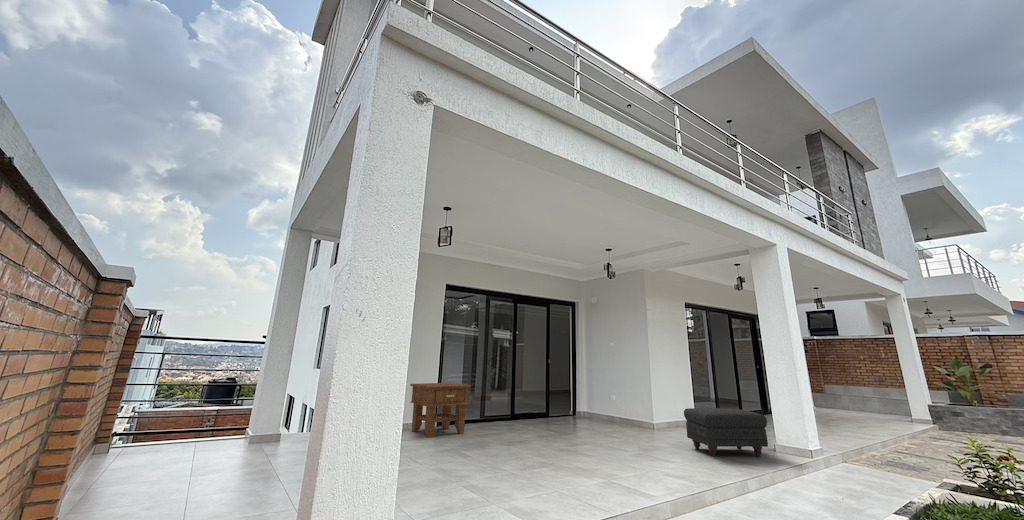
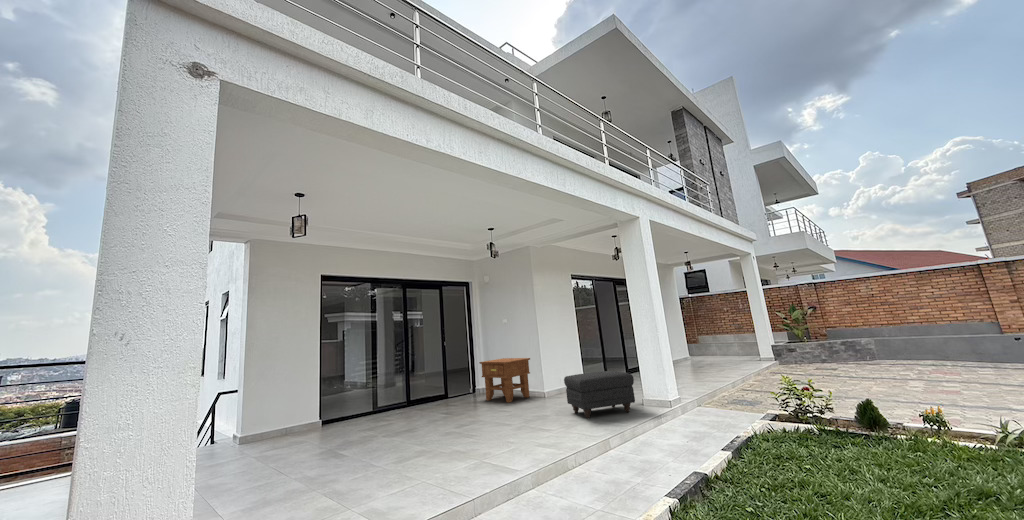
side table: present [410,383,471,438] -> present [479,358,530,403]

